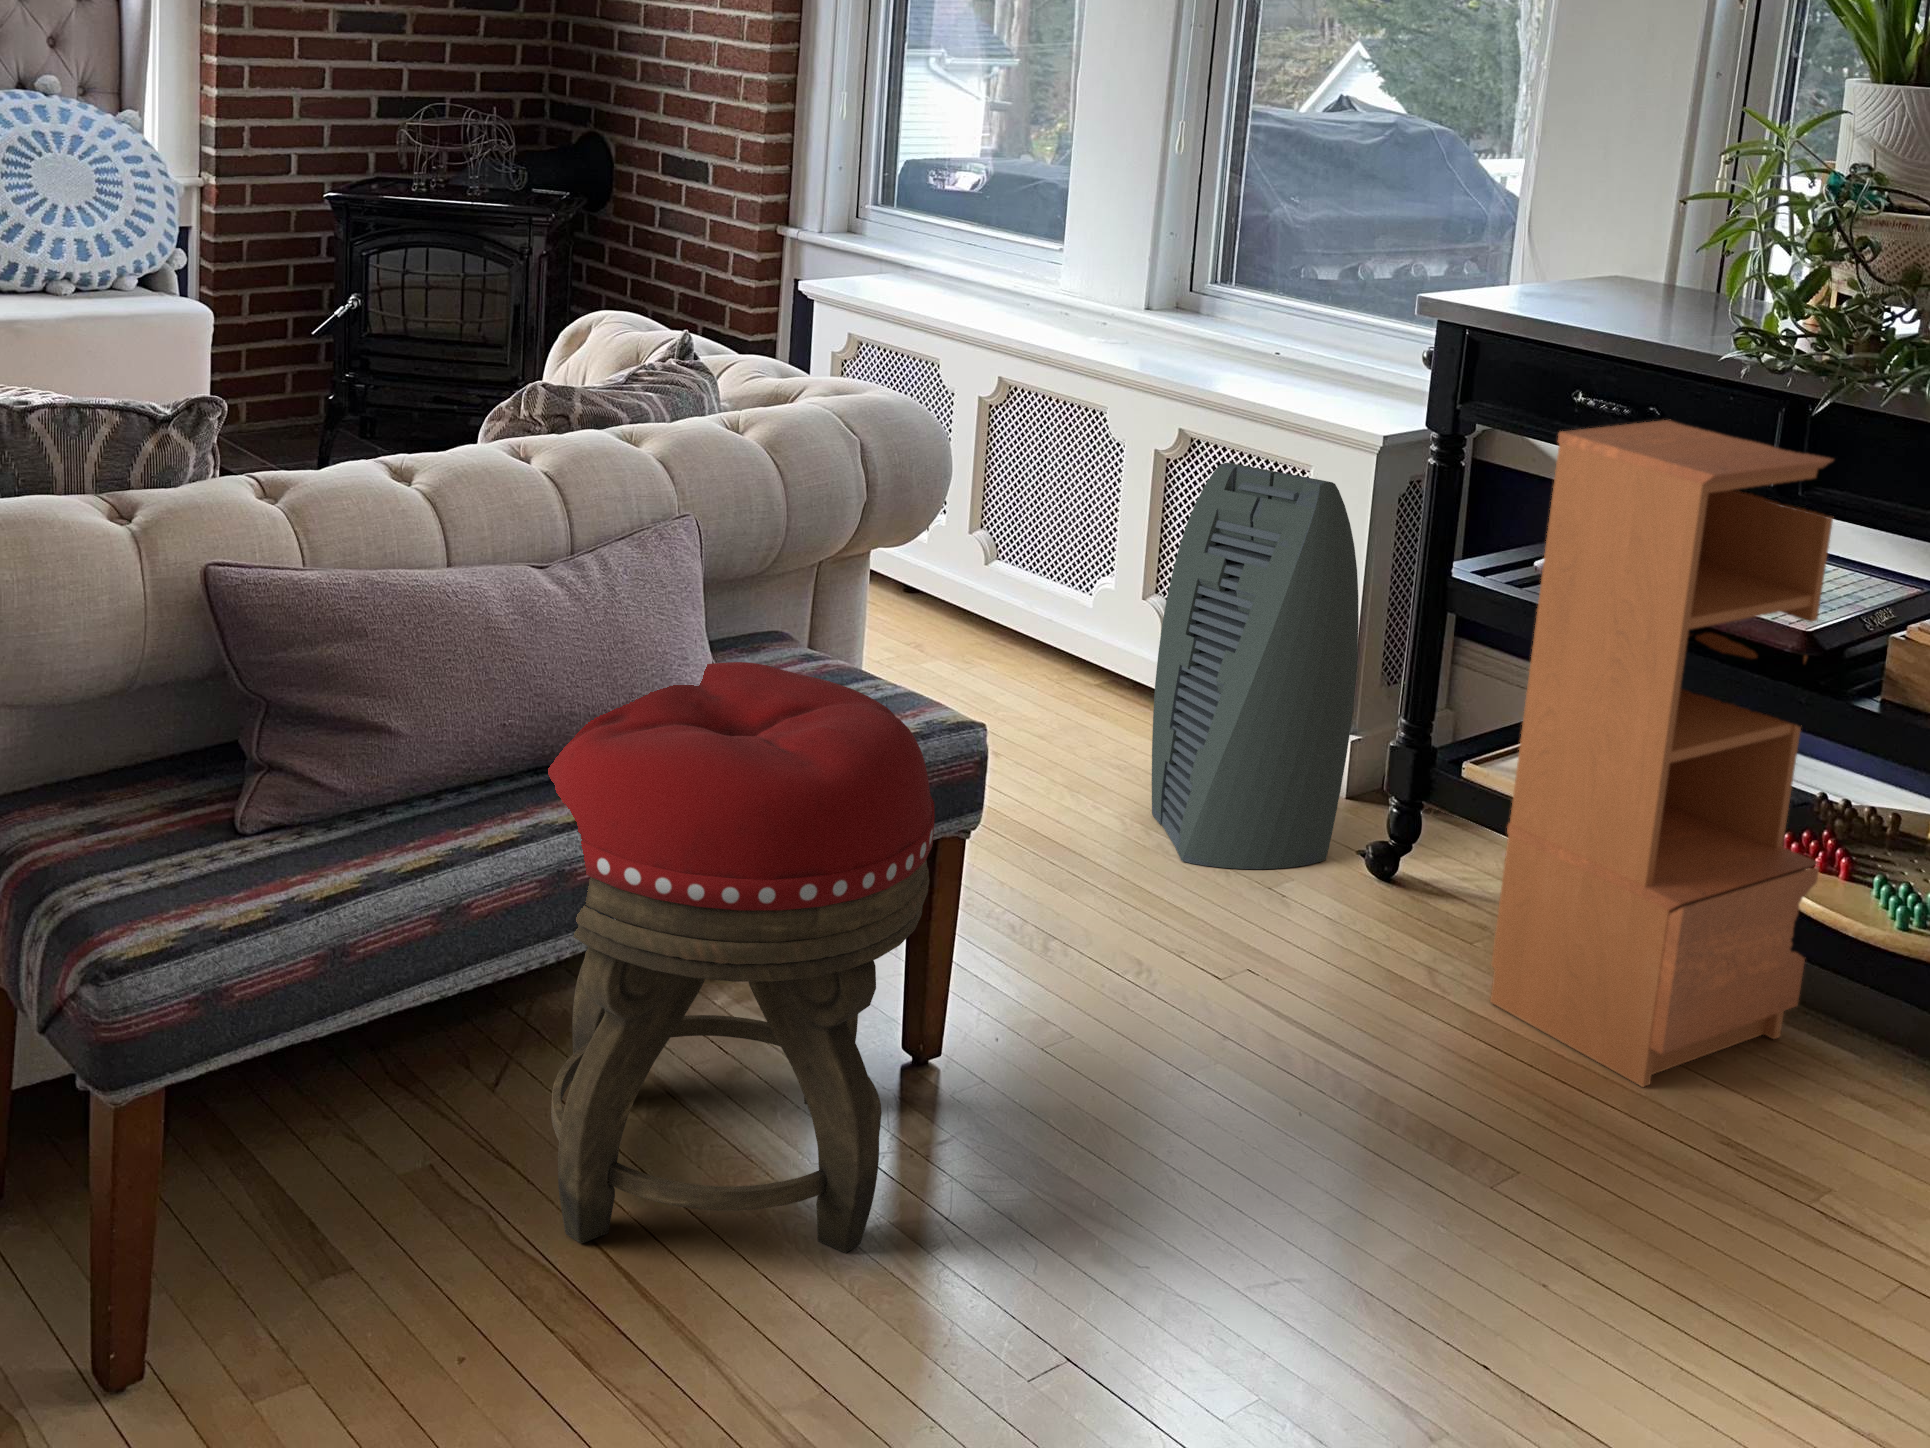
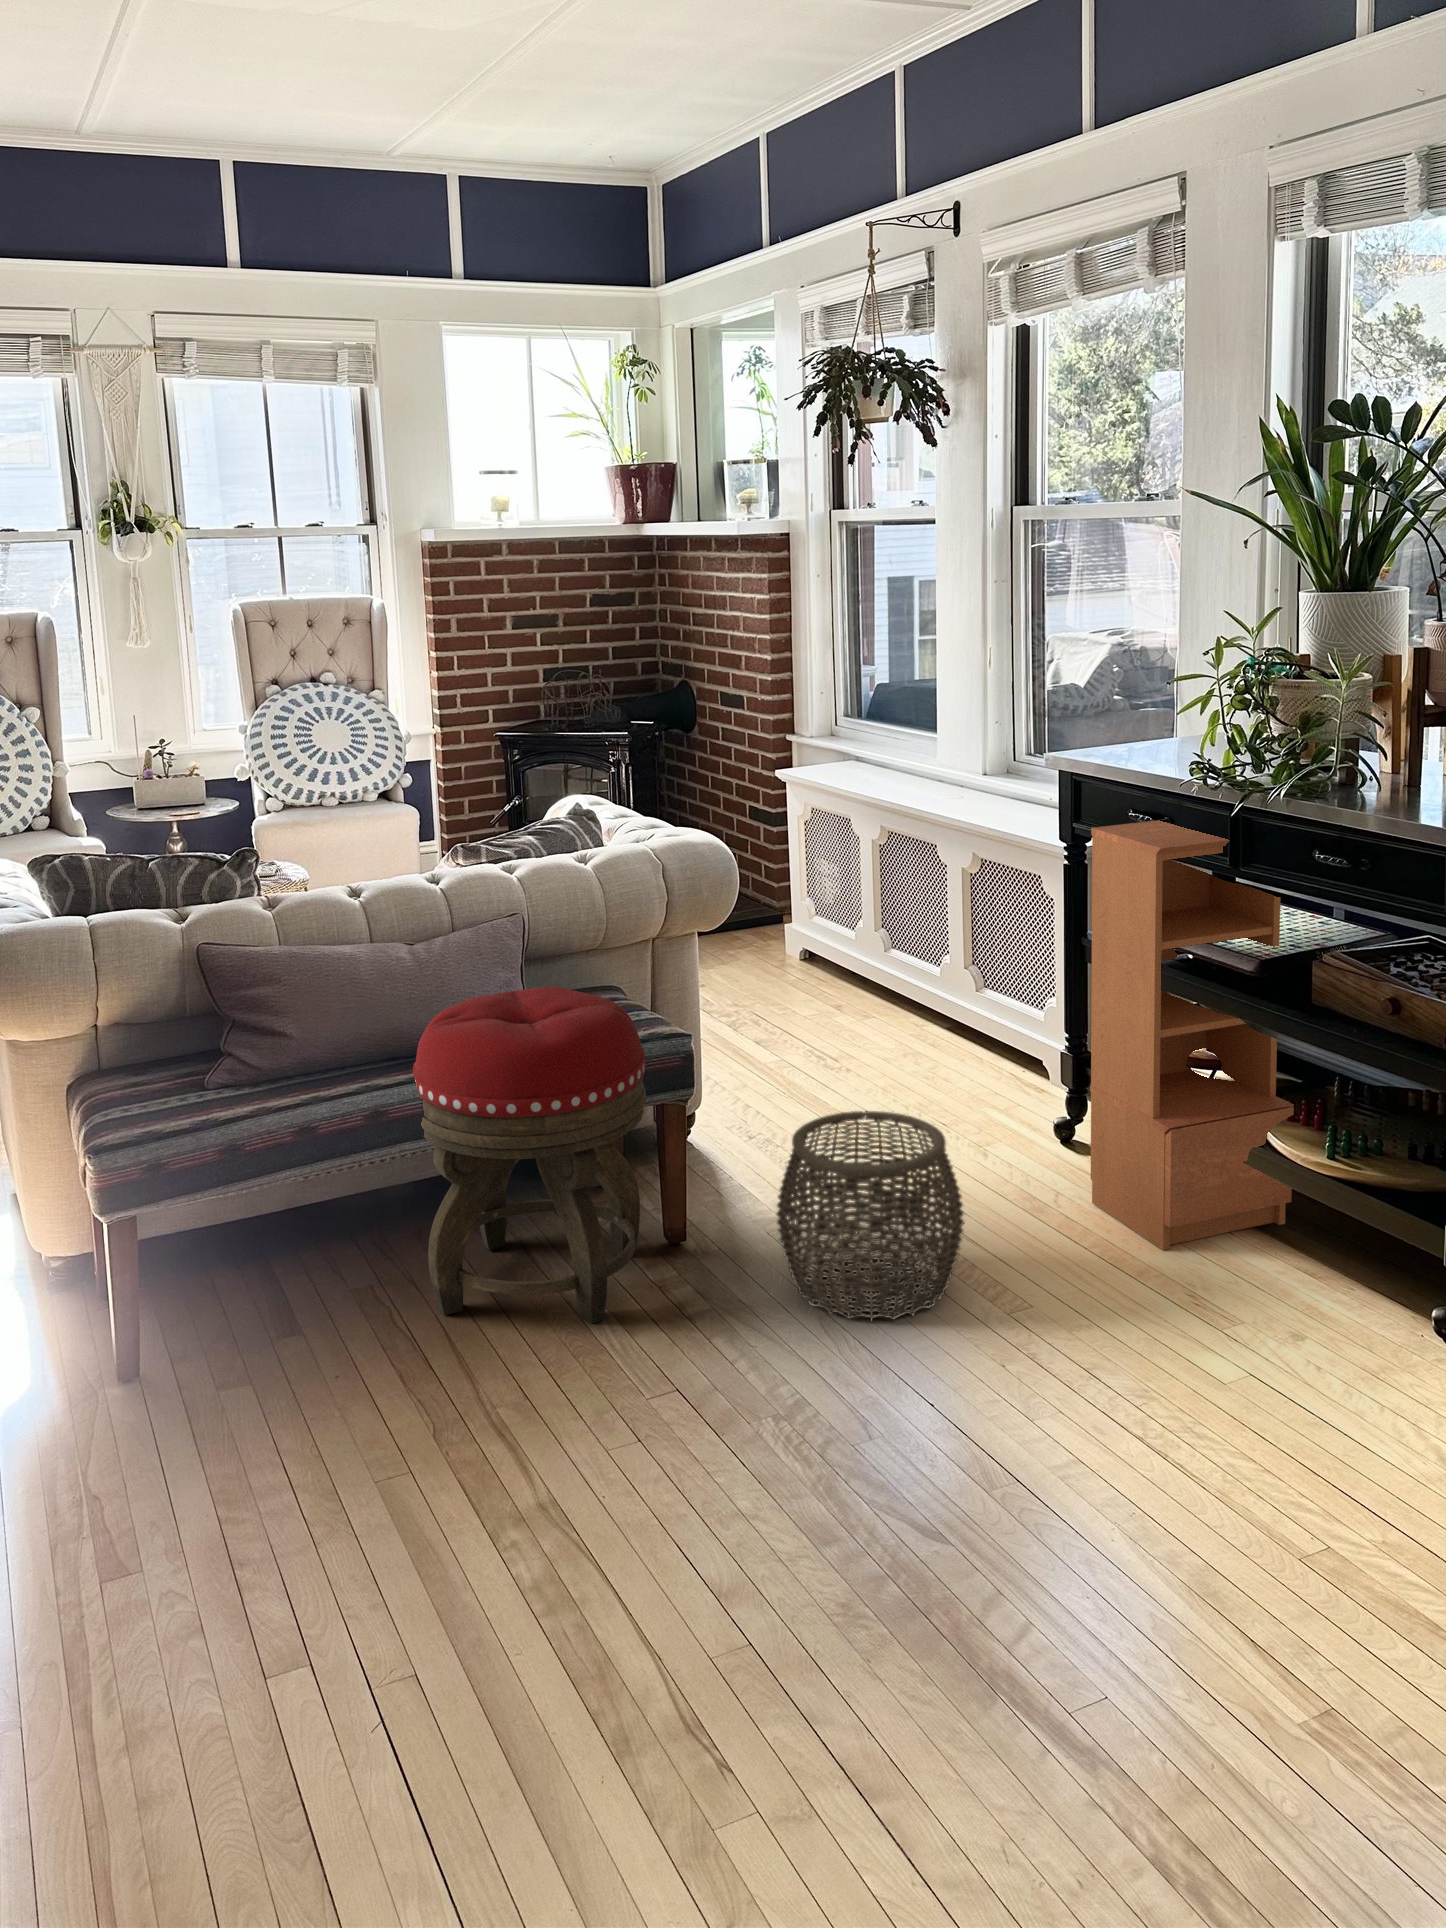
air purifier: present [1152,463,1359,869] -> none [926,865,1046,1129]
woven basket: none [1117,876,1429,1235] -> present [776,1111,964,1320]

